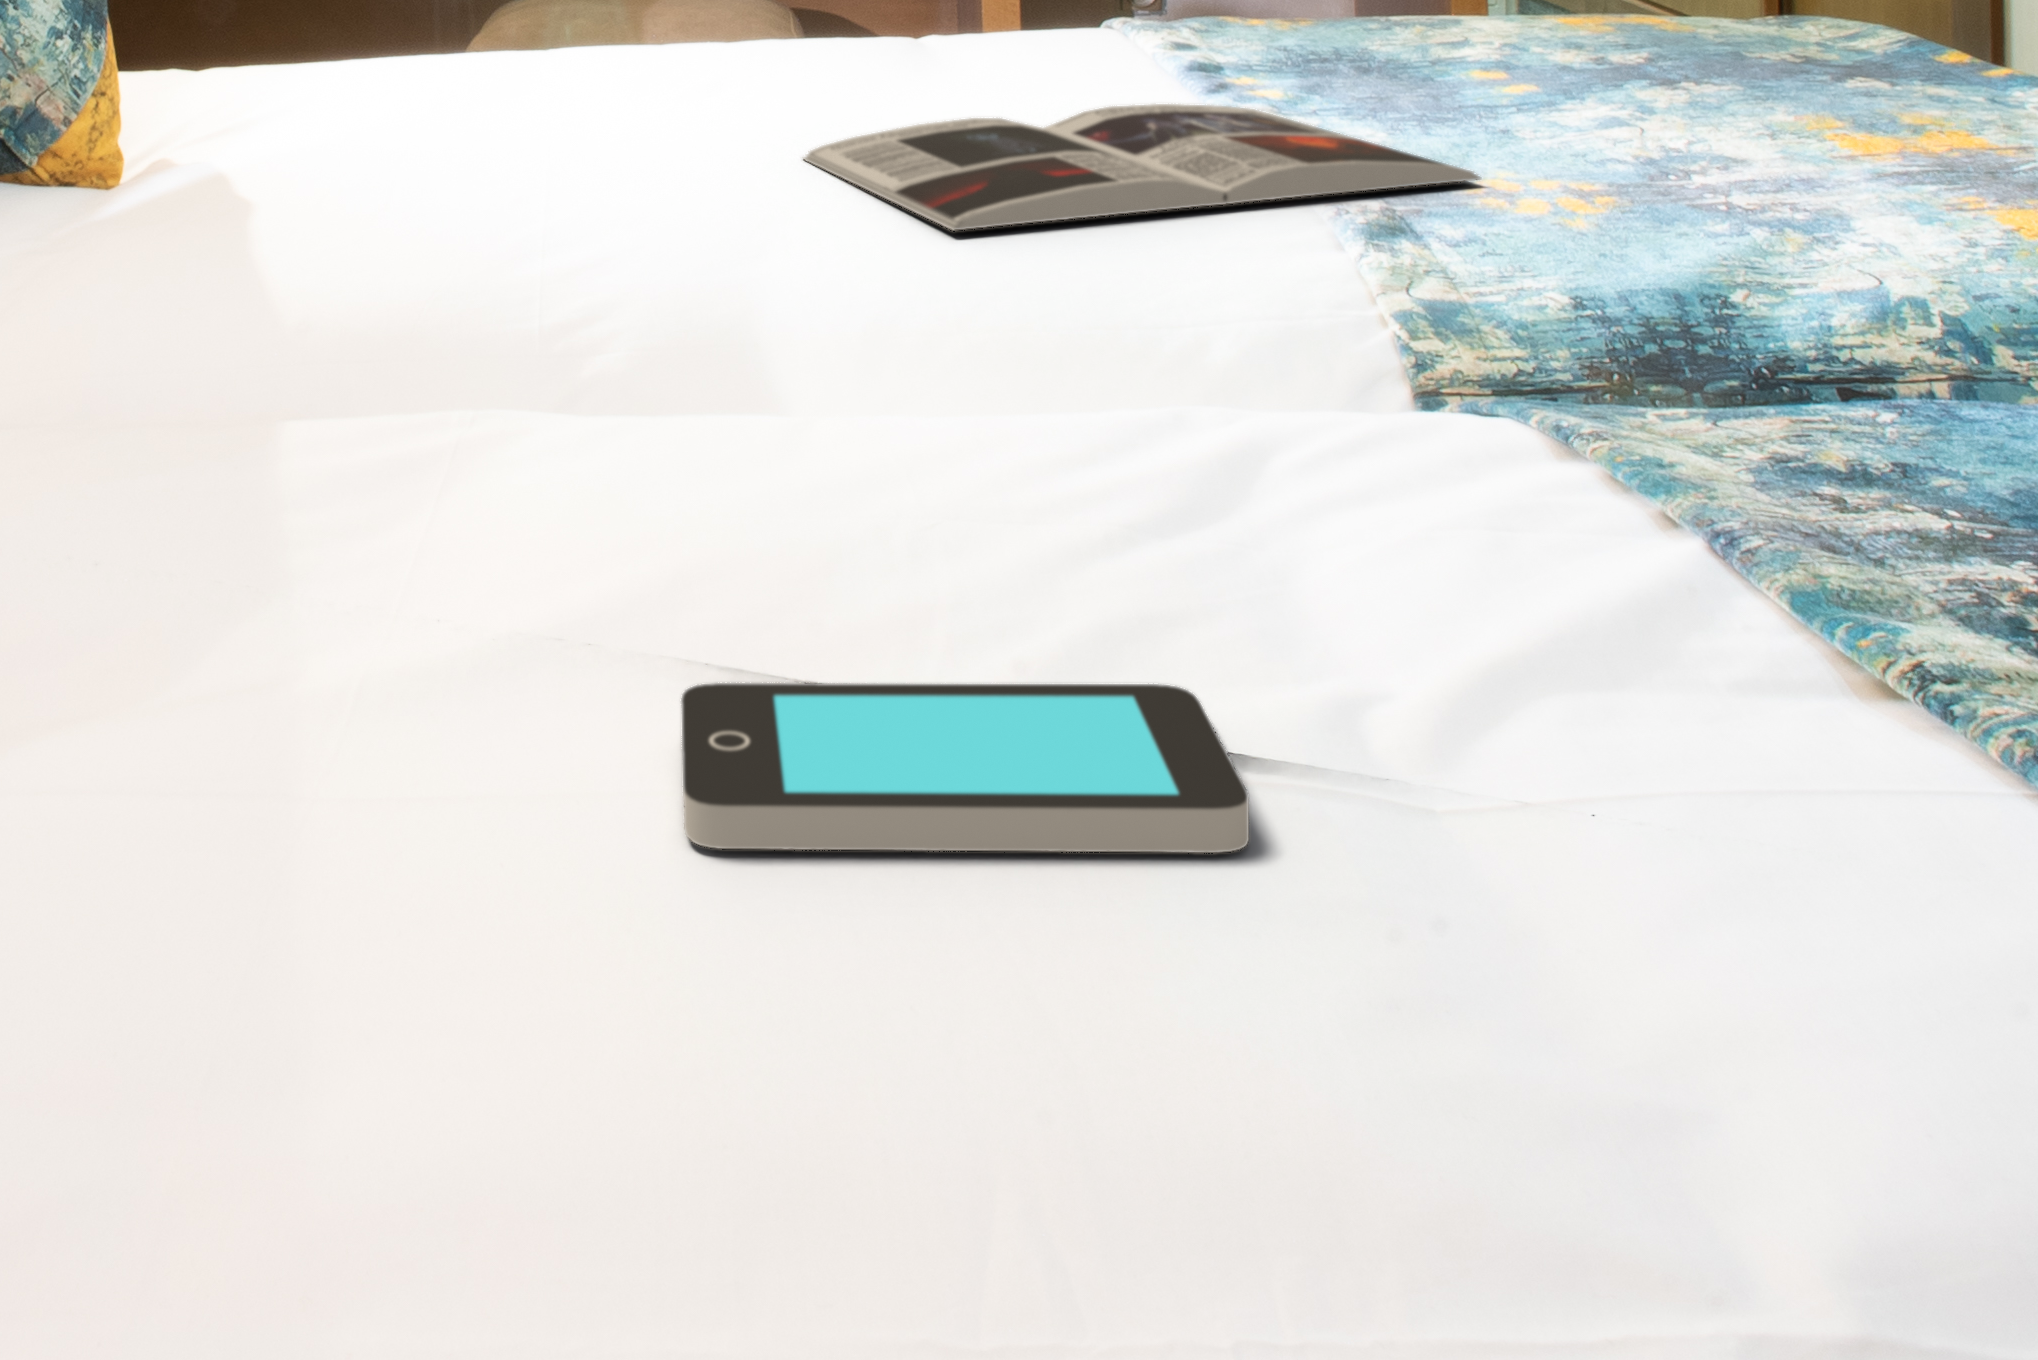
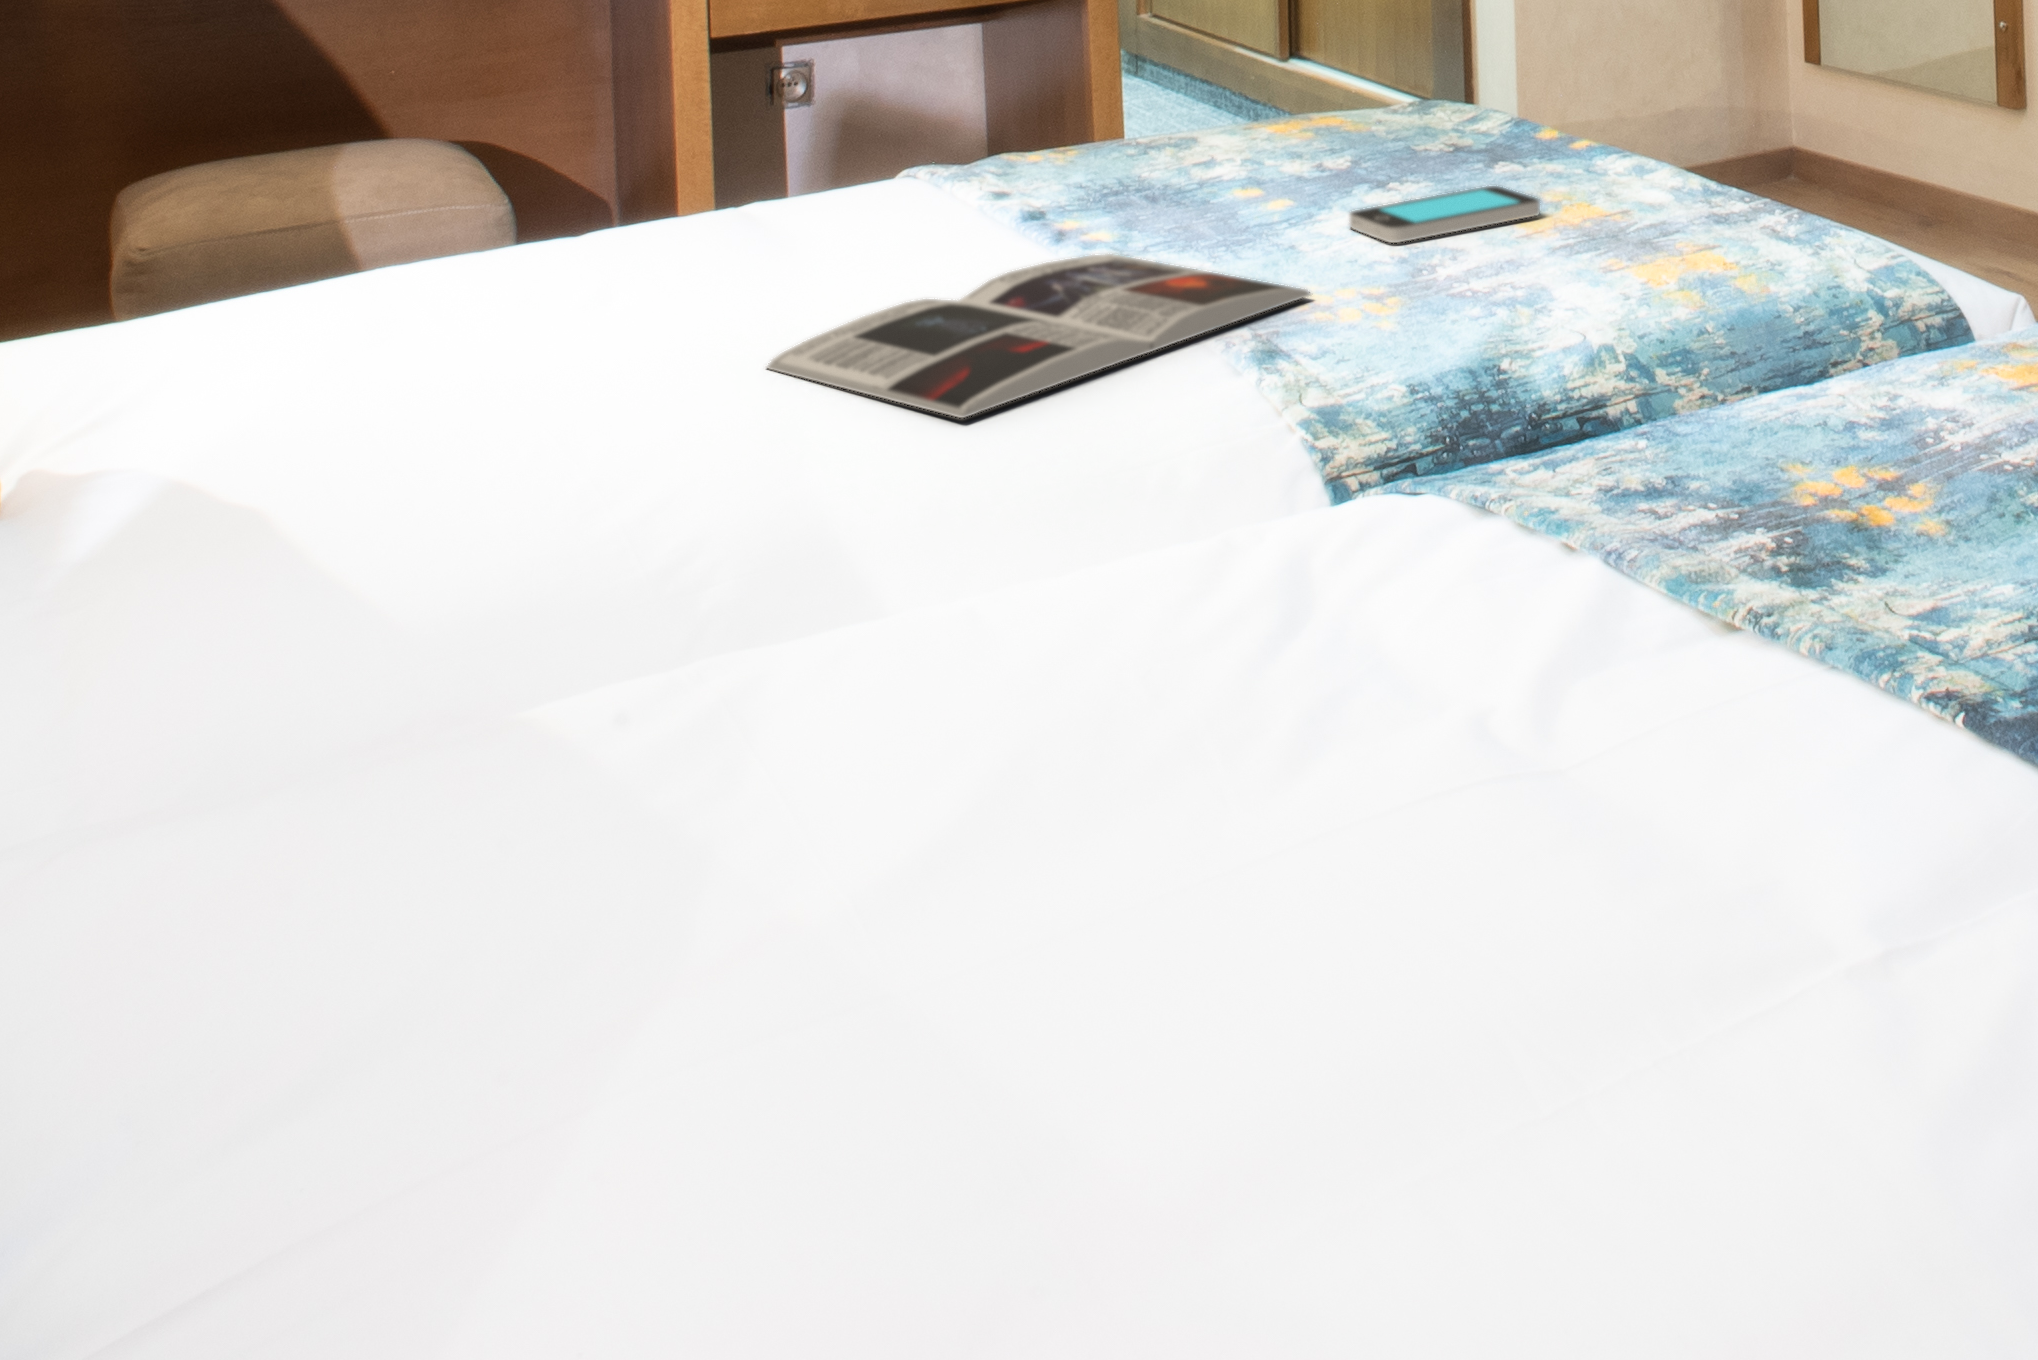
smartphone: present [682,683,1249,853] -> present [1349,186,1540,243]

